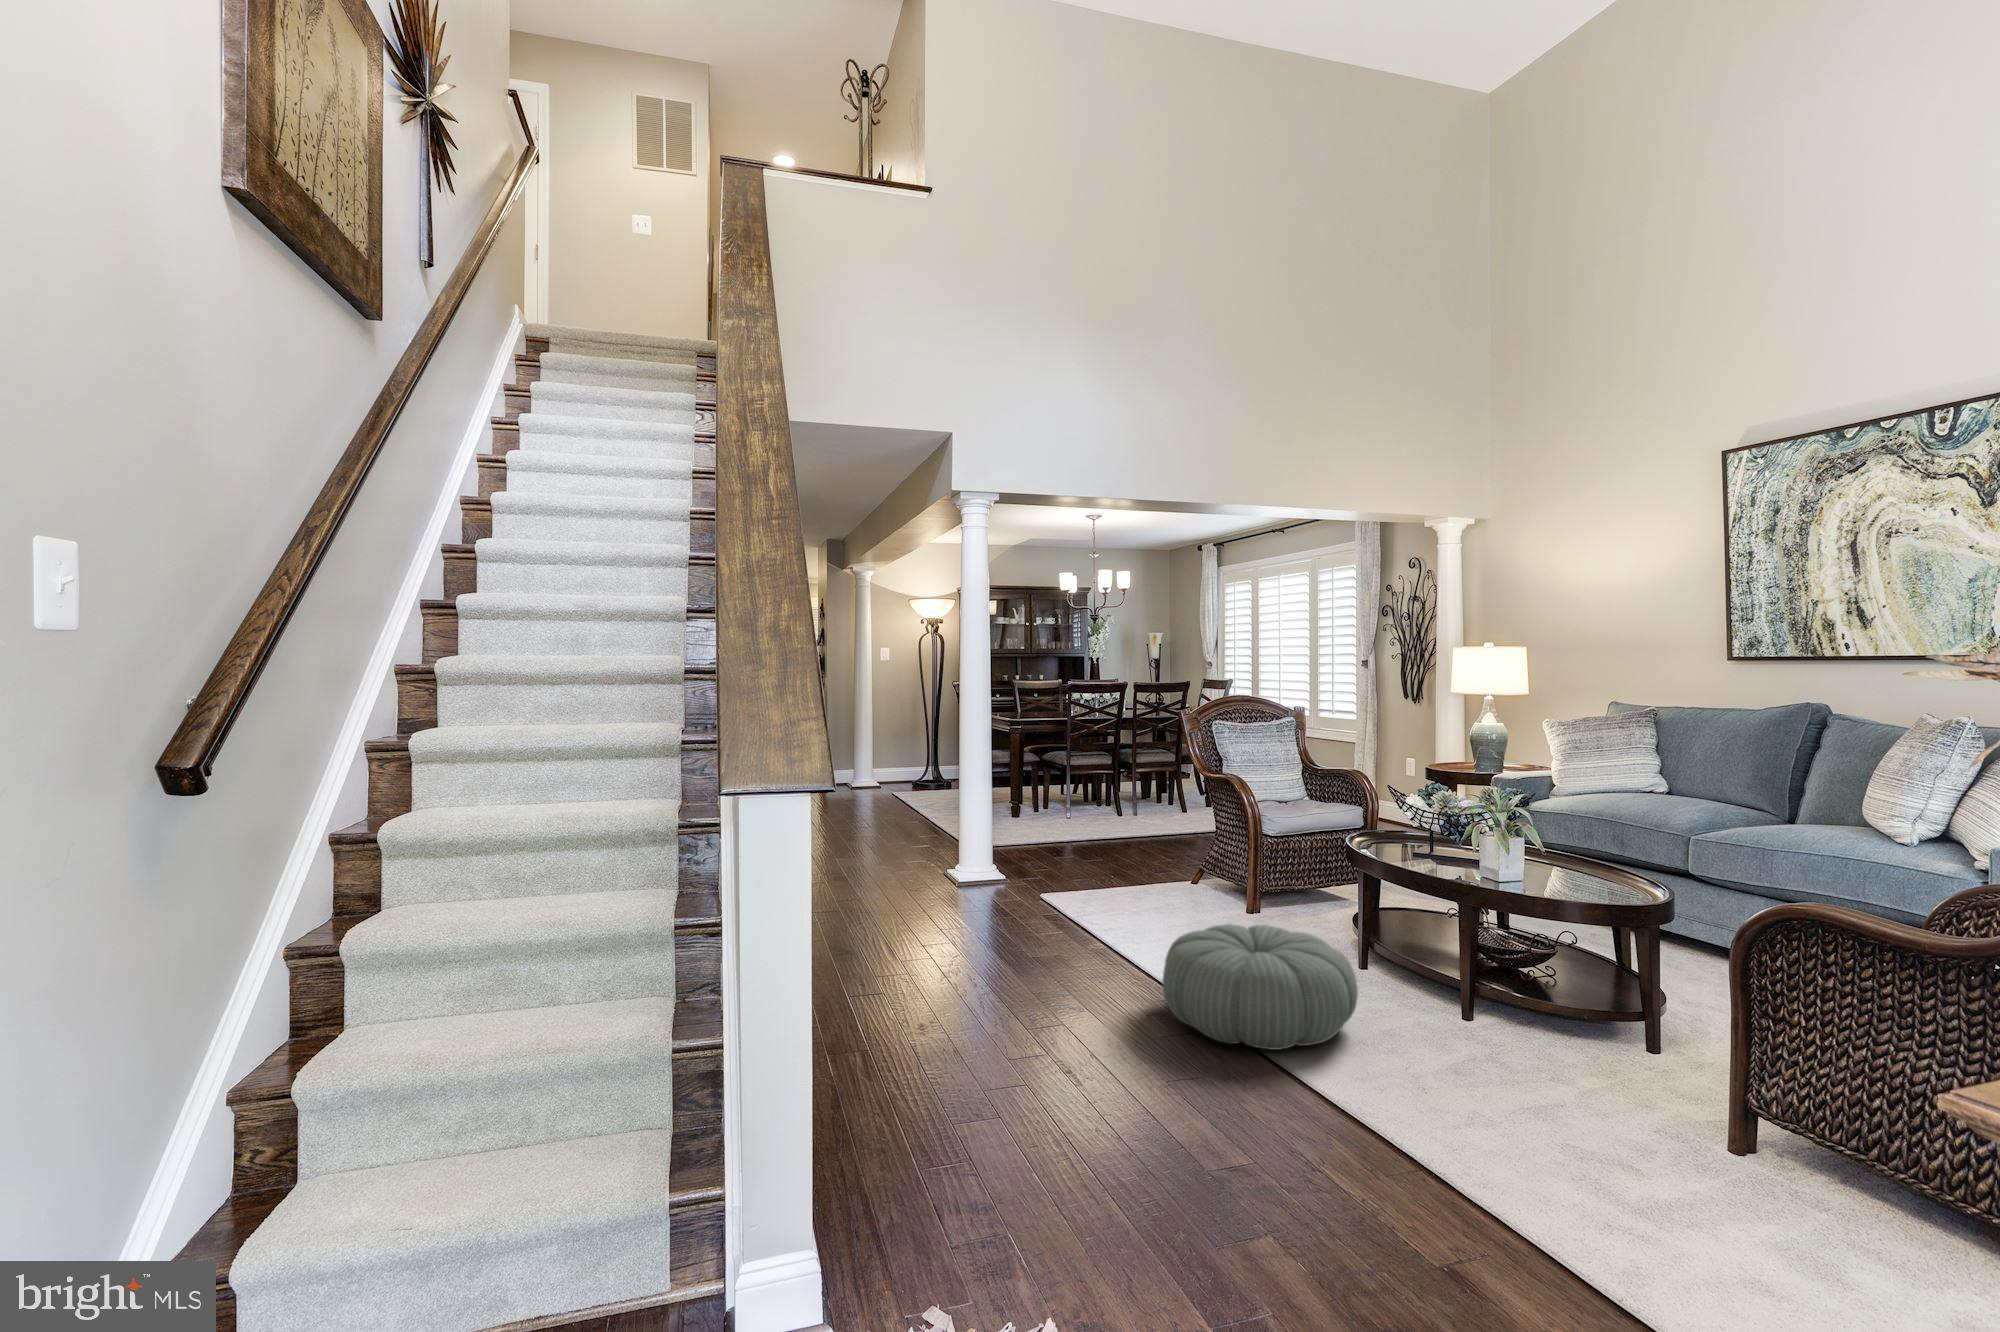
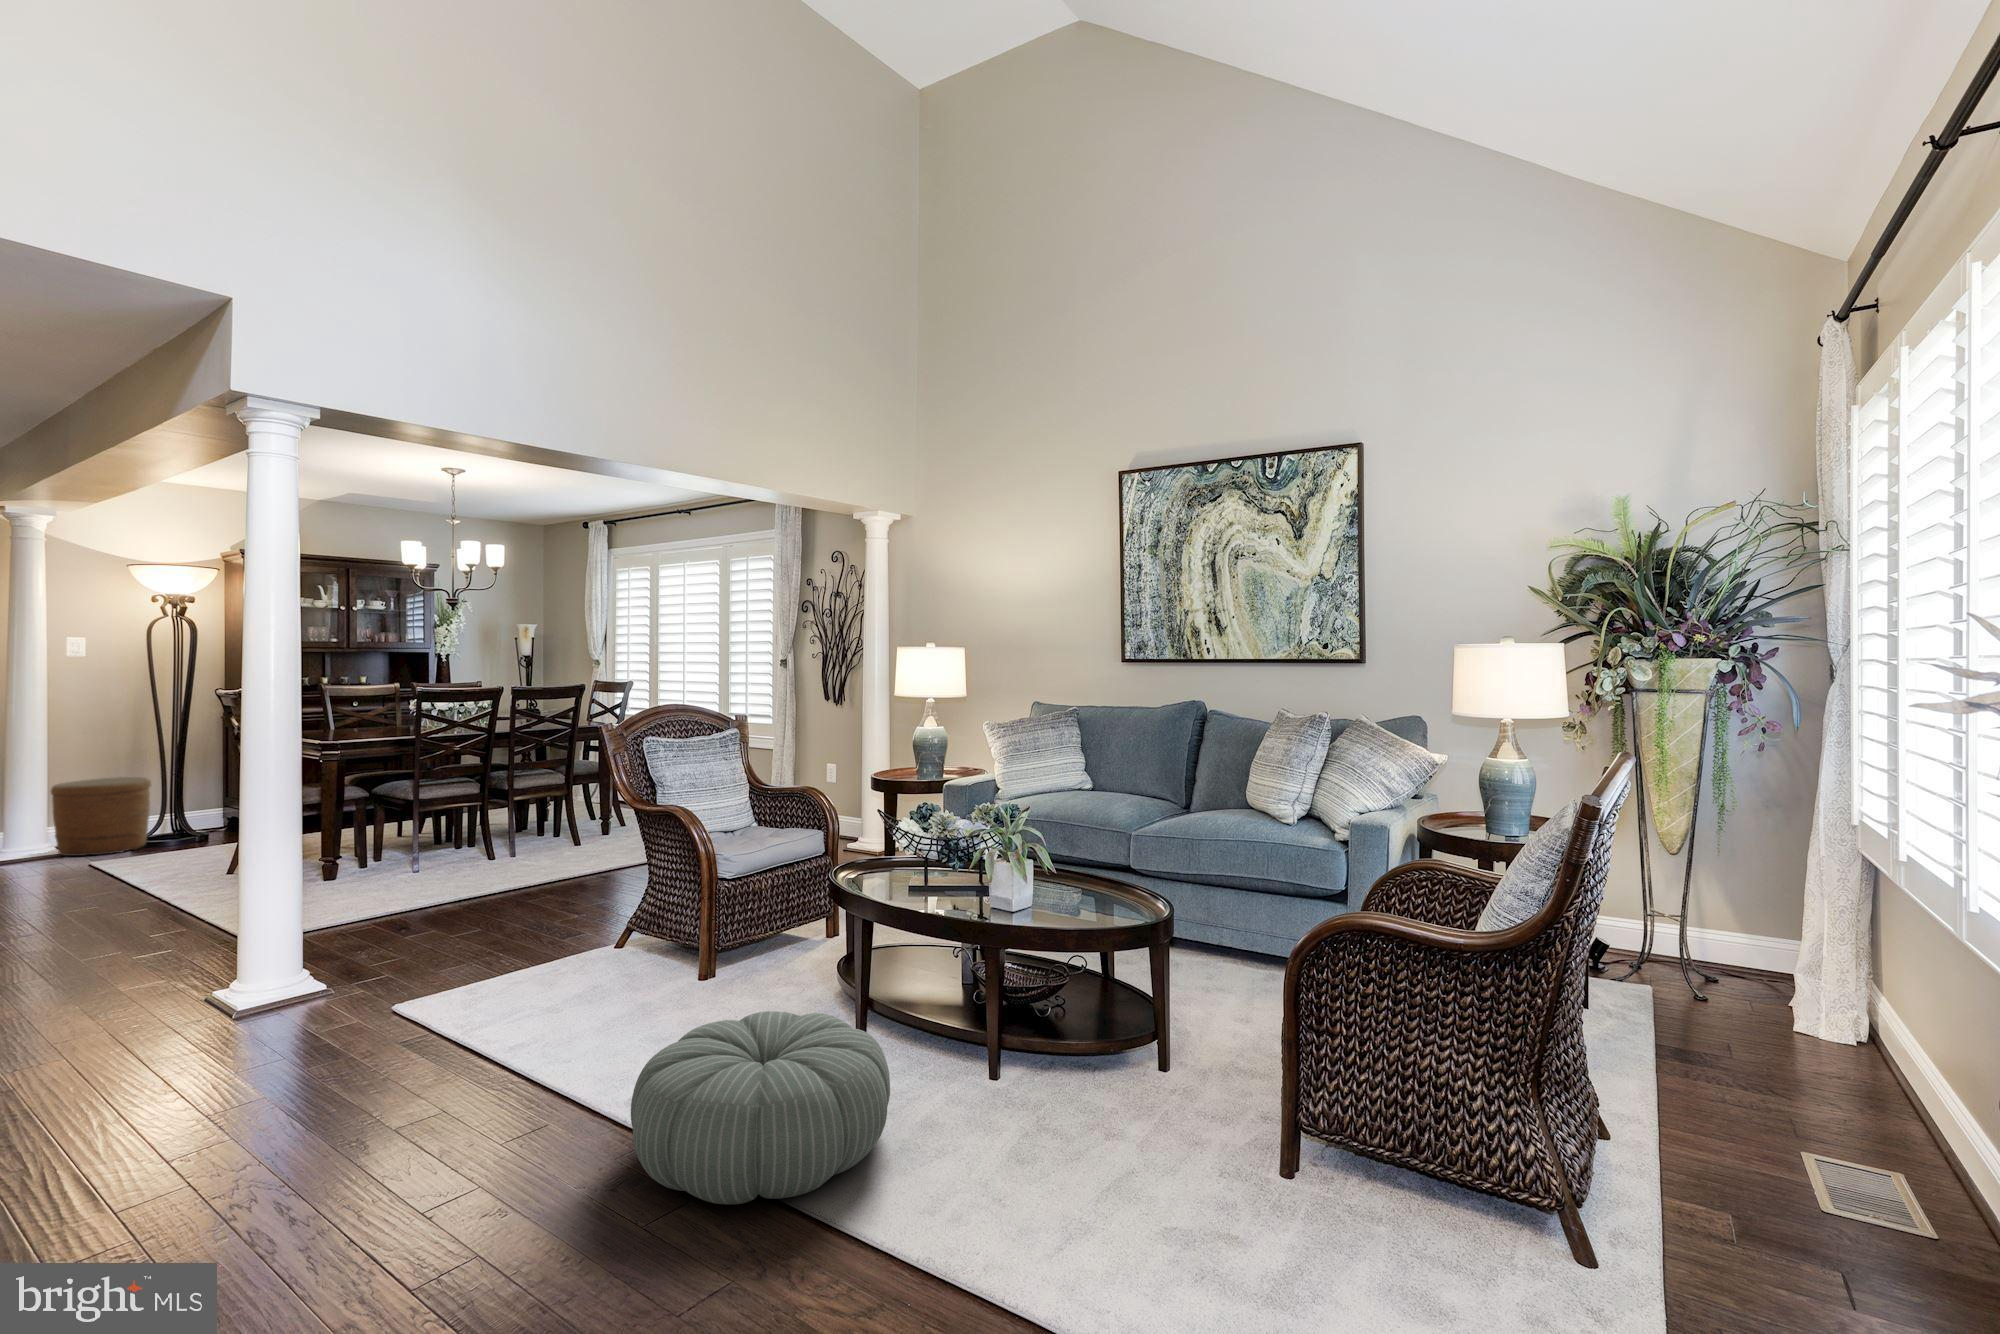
woven basket: none [876,739,924,789] -> present [51,777,151,856]

